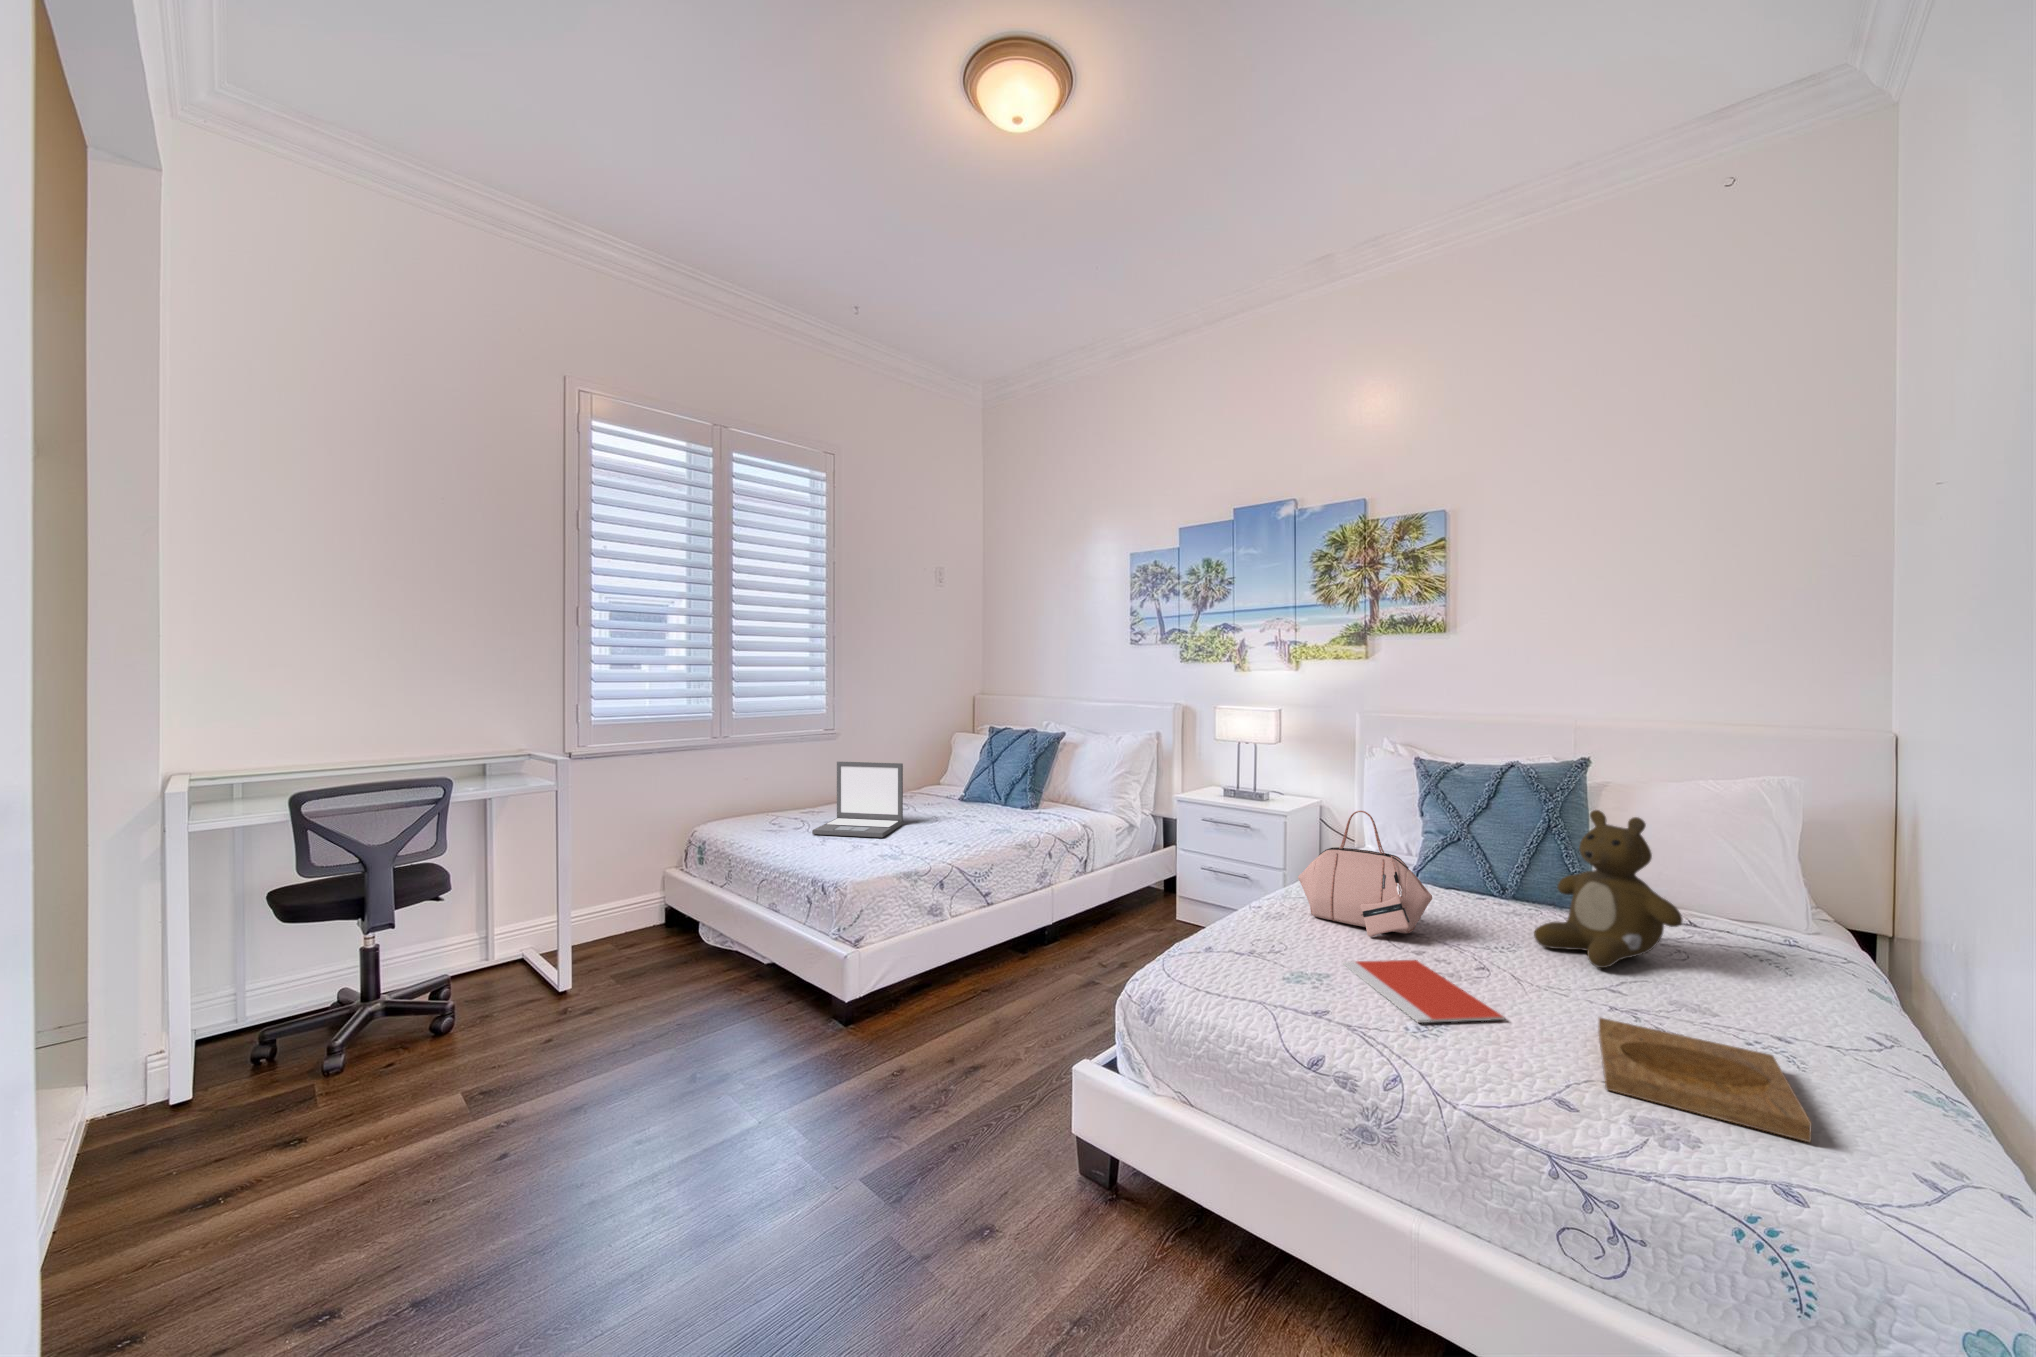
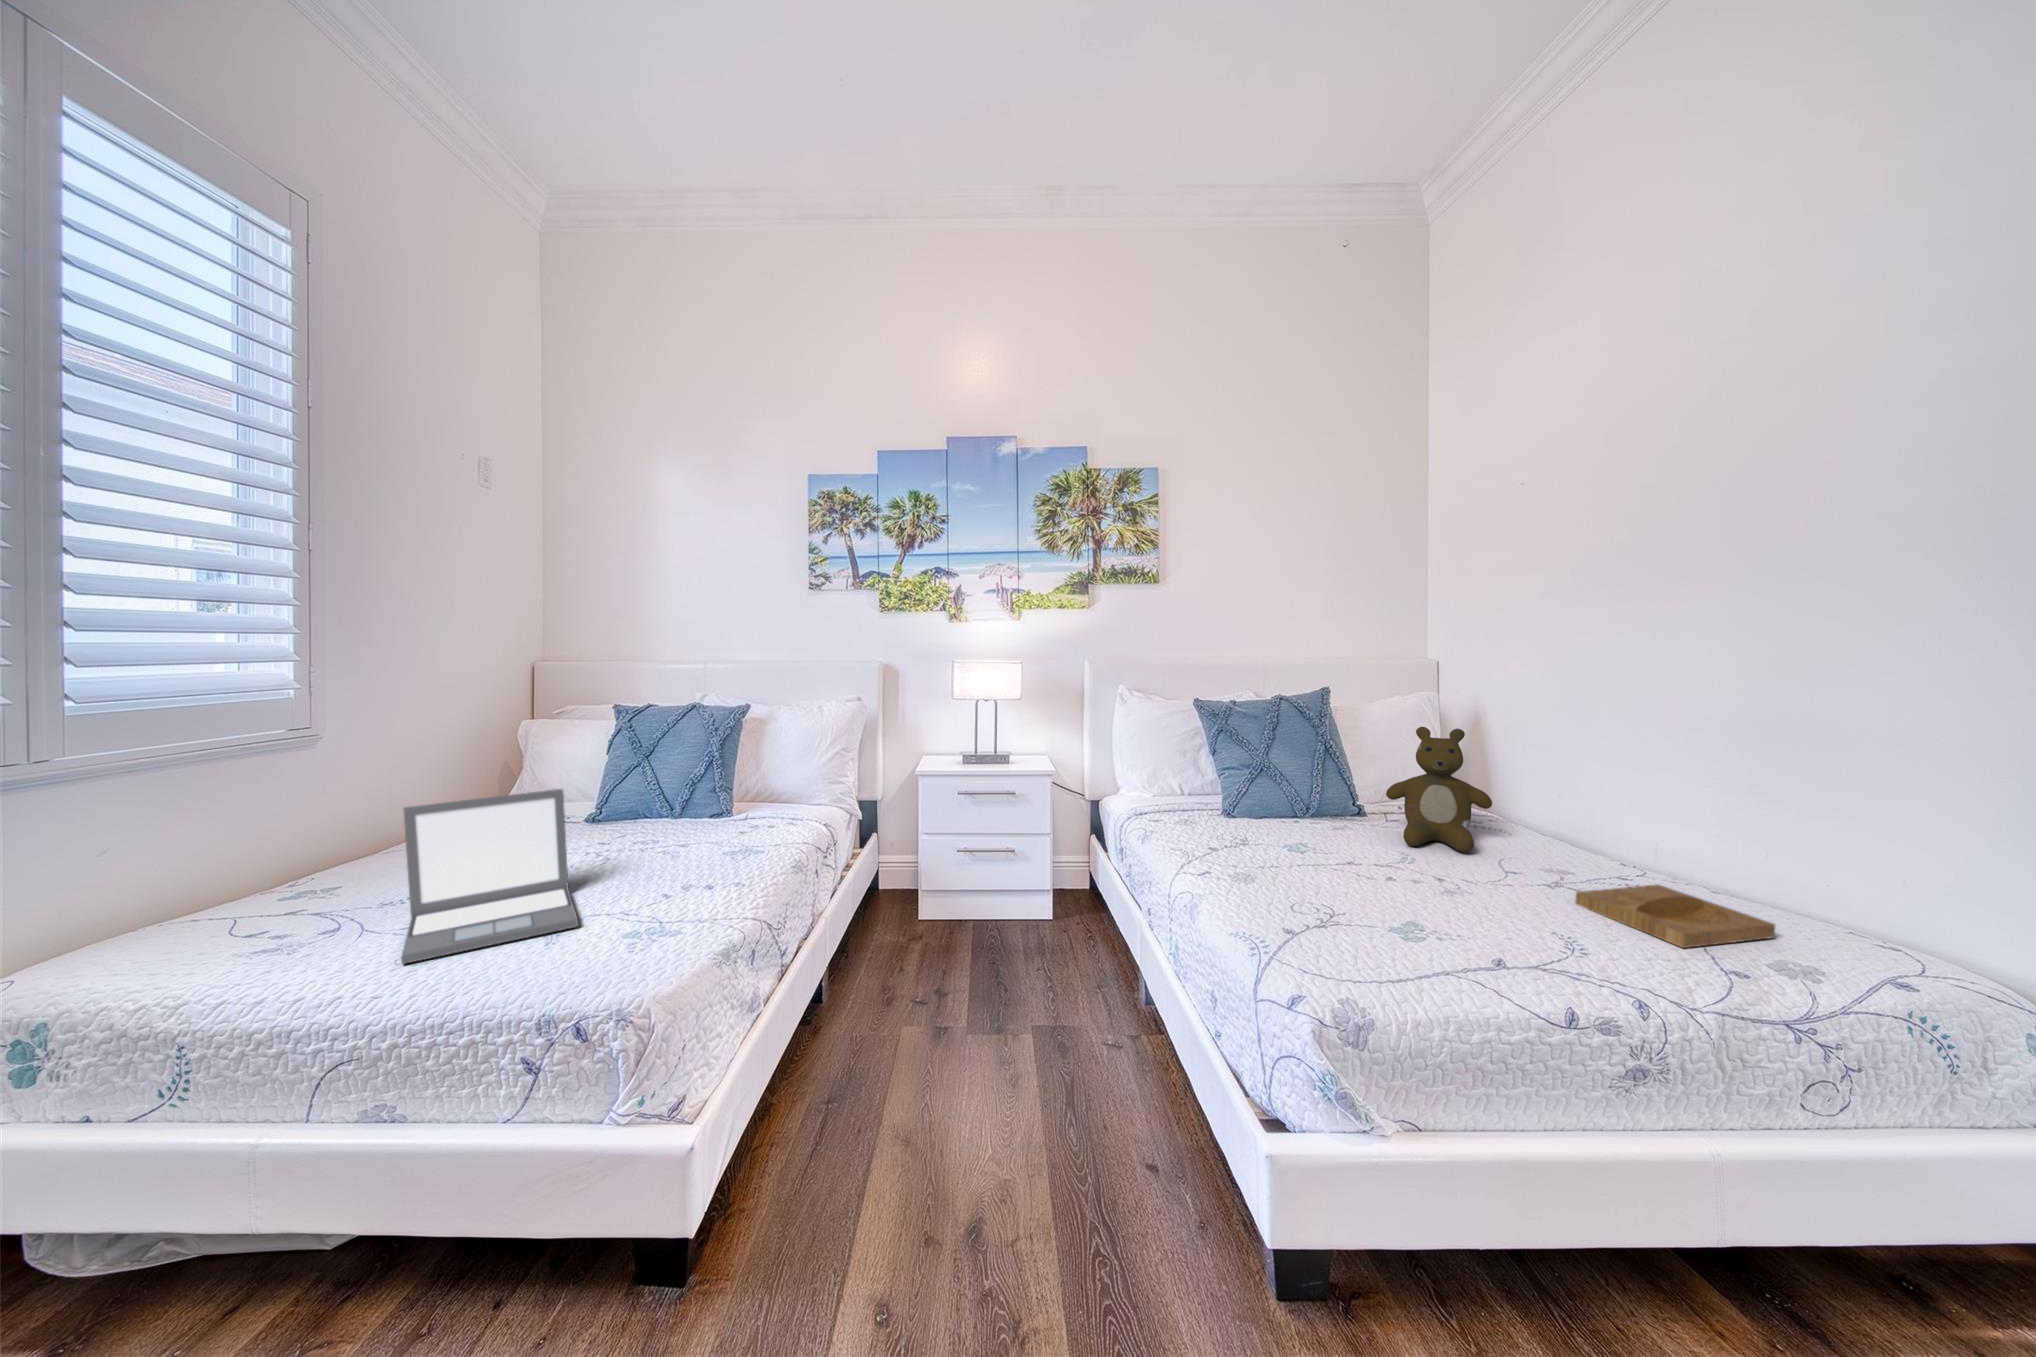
handbag: present [1298,811,1432,937] -> none [1243,754,1367,875]
notebook: present [1343,960,1505,1023] -> none [1384,886,1544,944]

